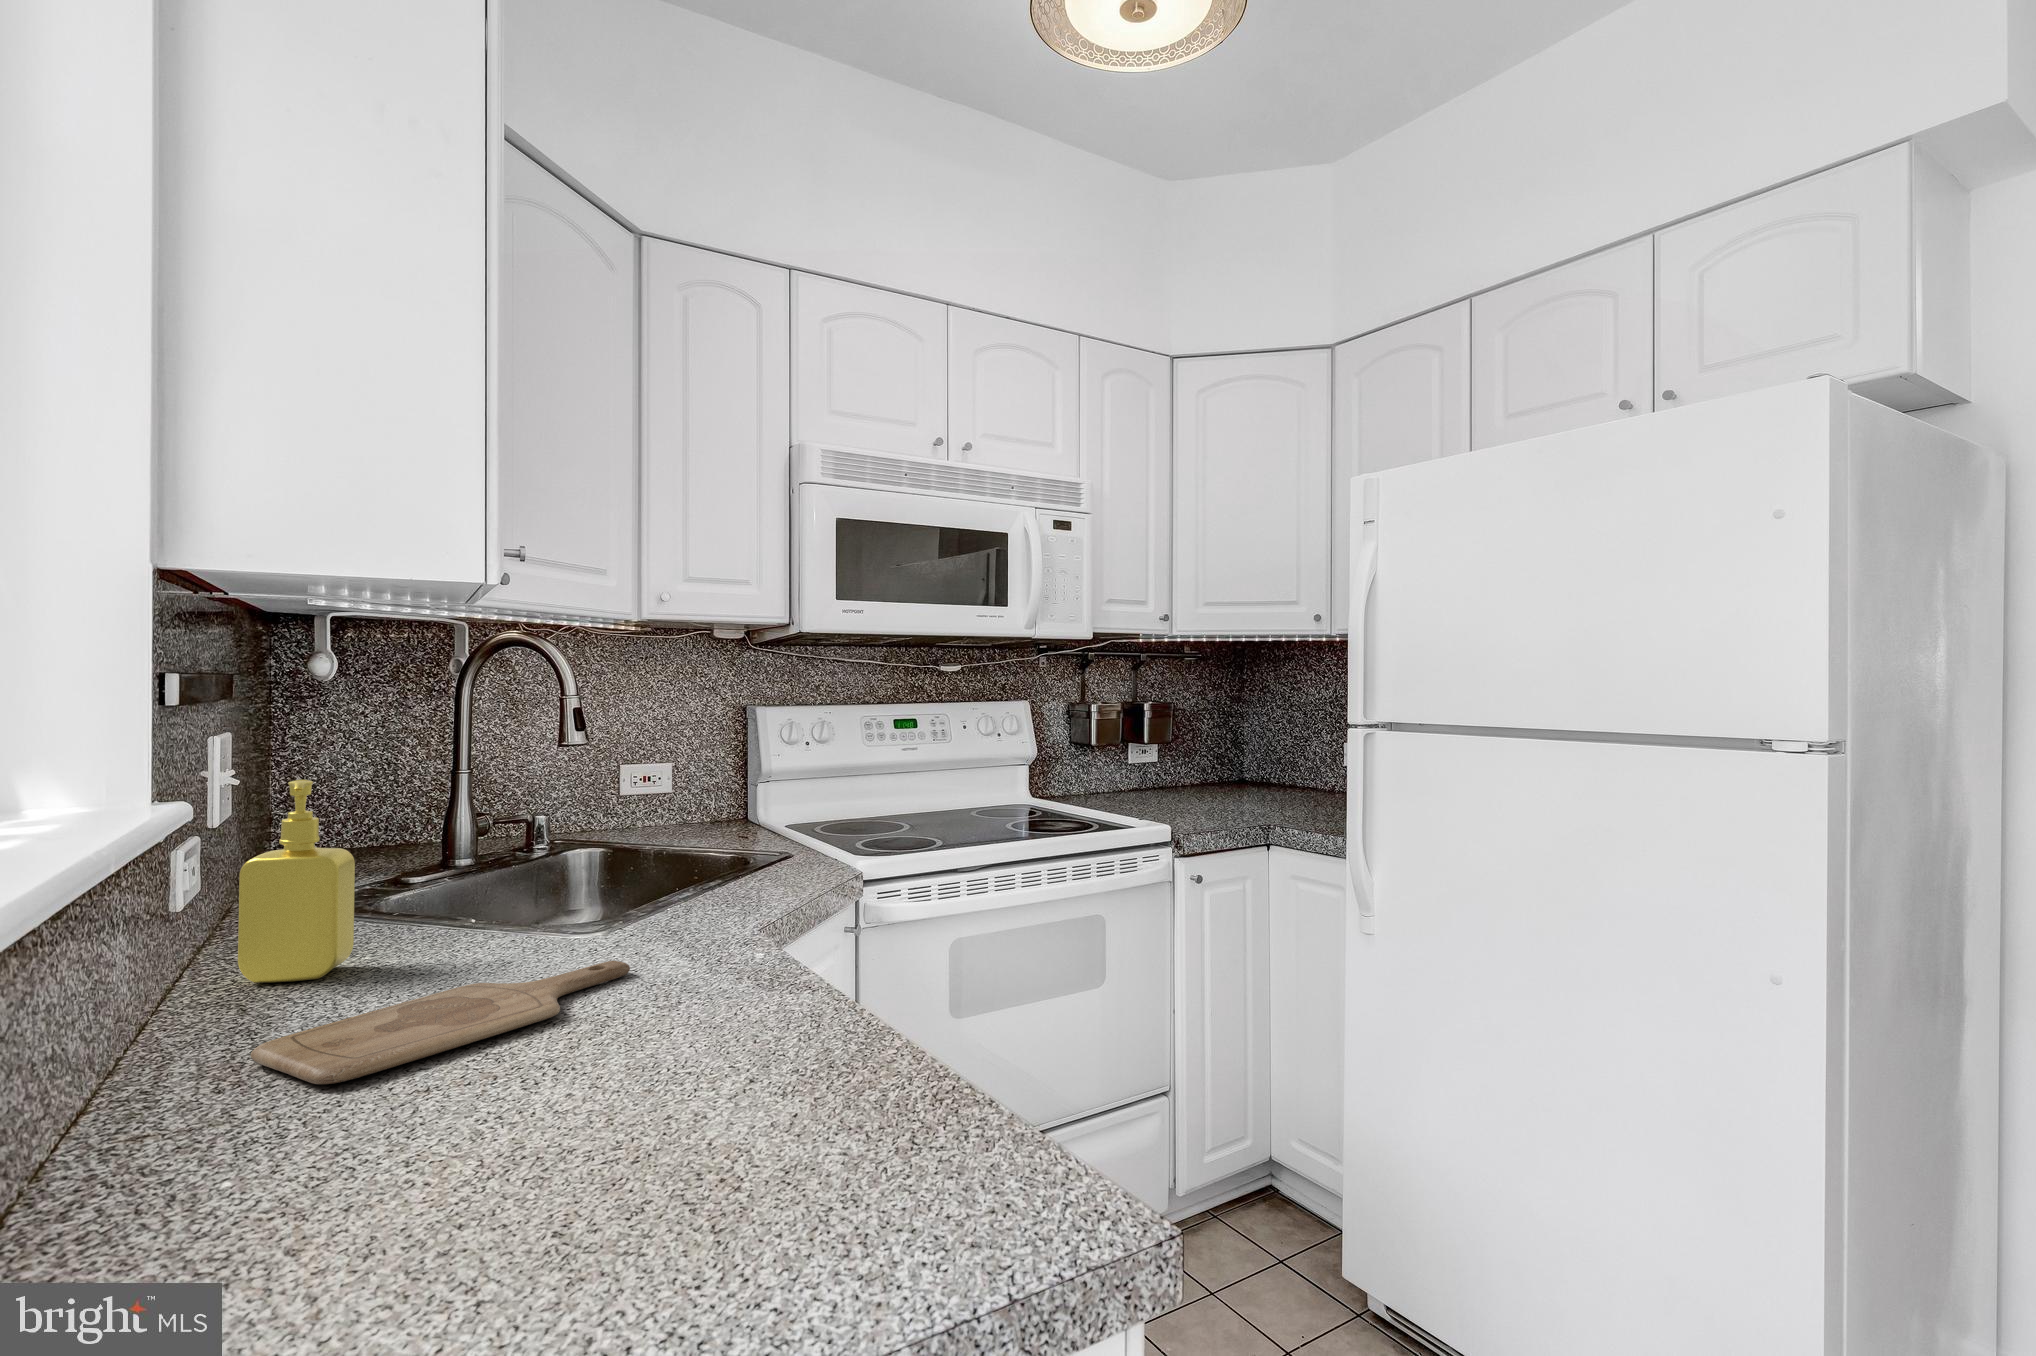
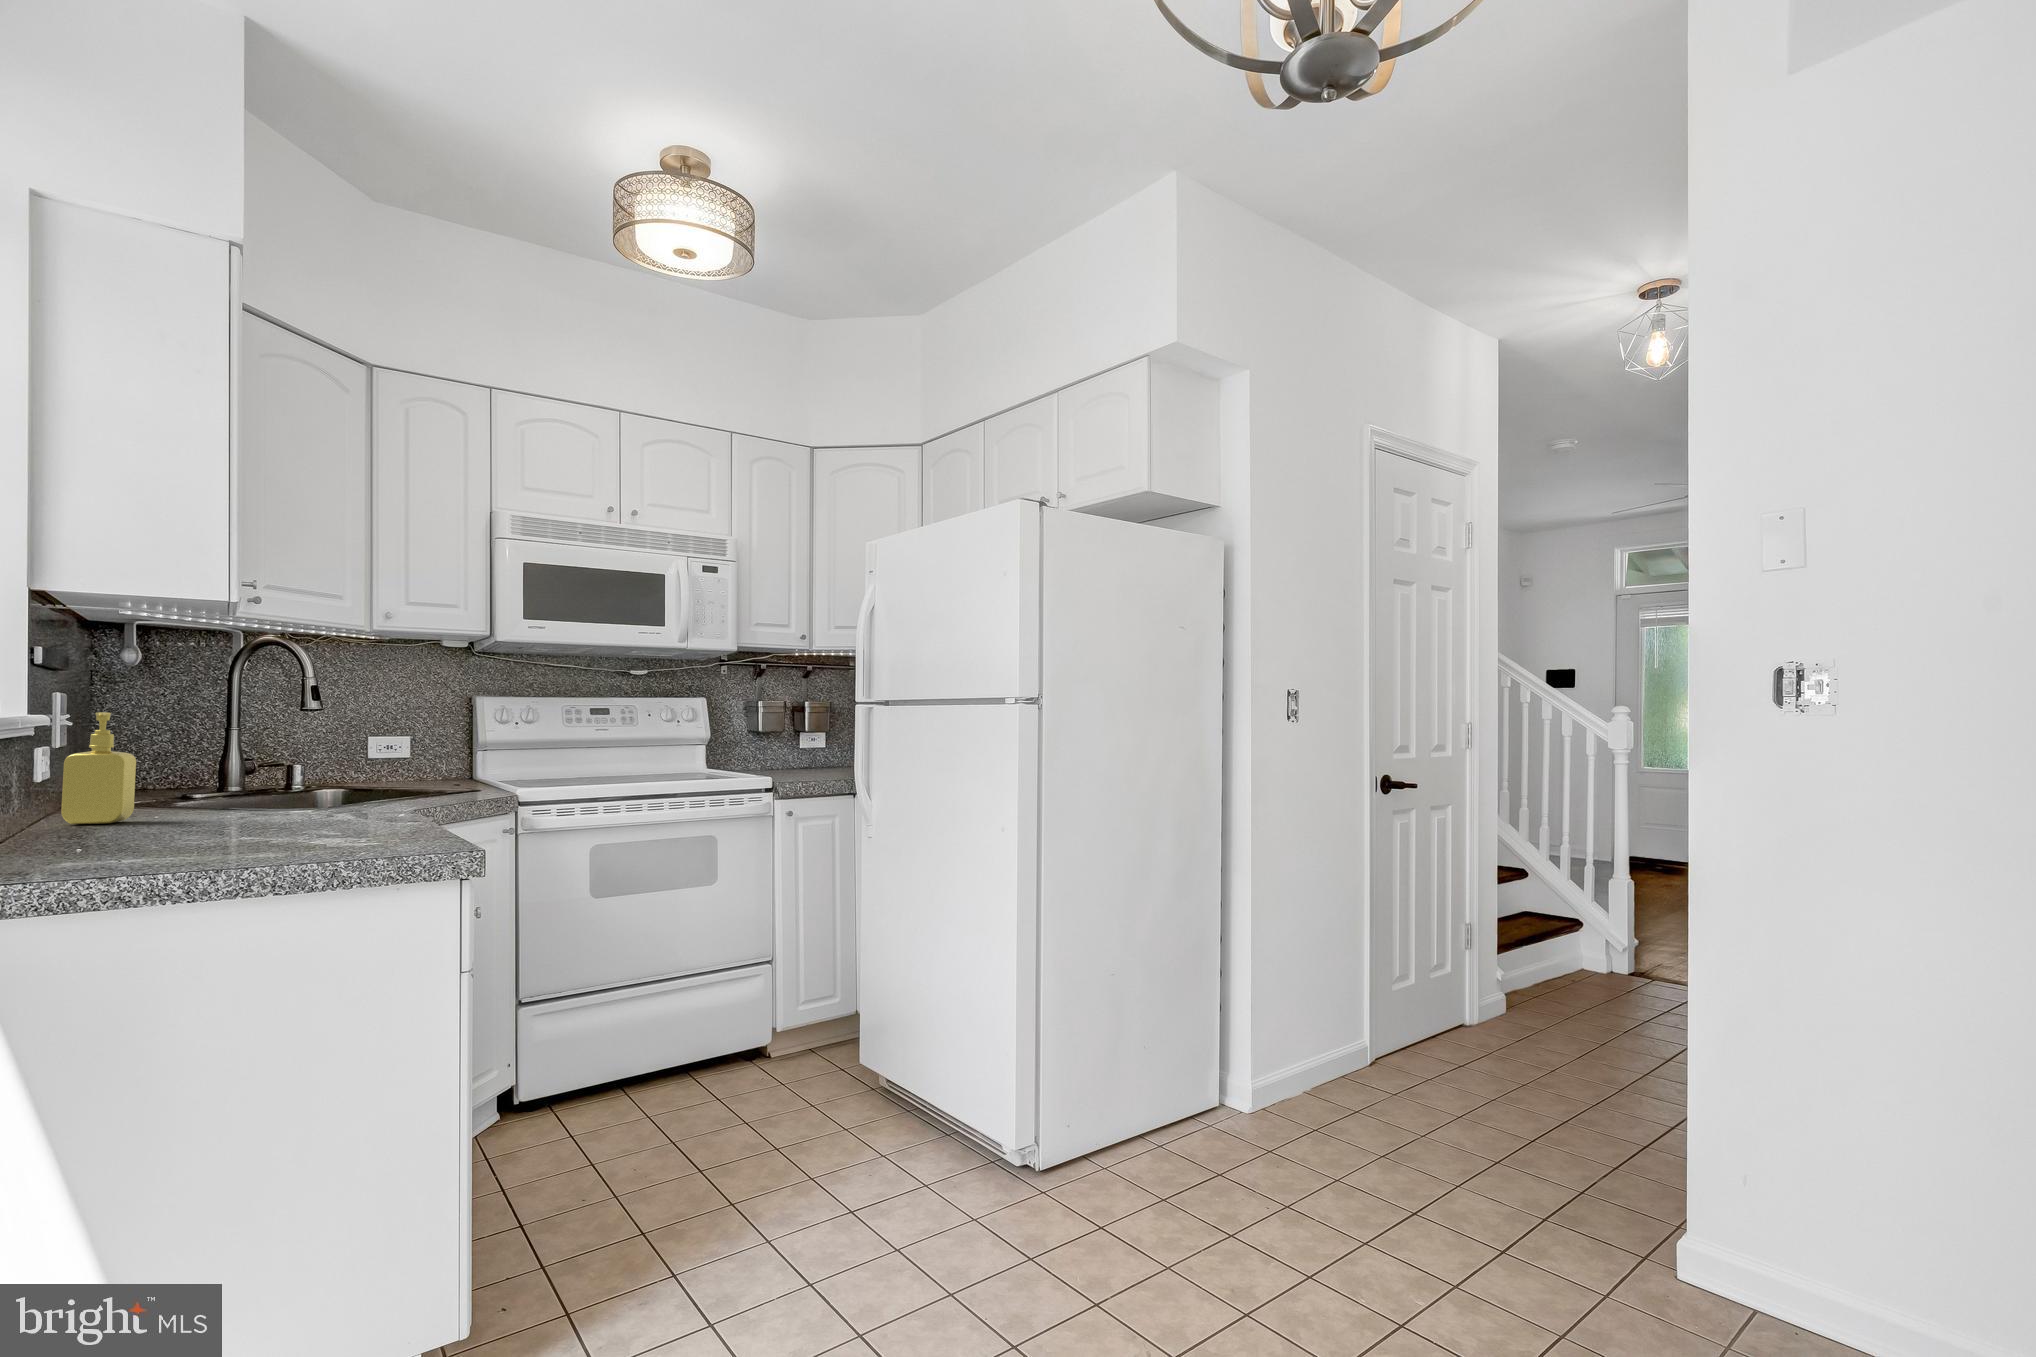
cutting board: present [251,961,630,1084] -> none [66,815,300,842]

